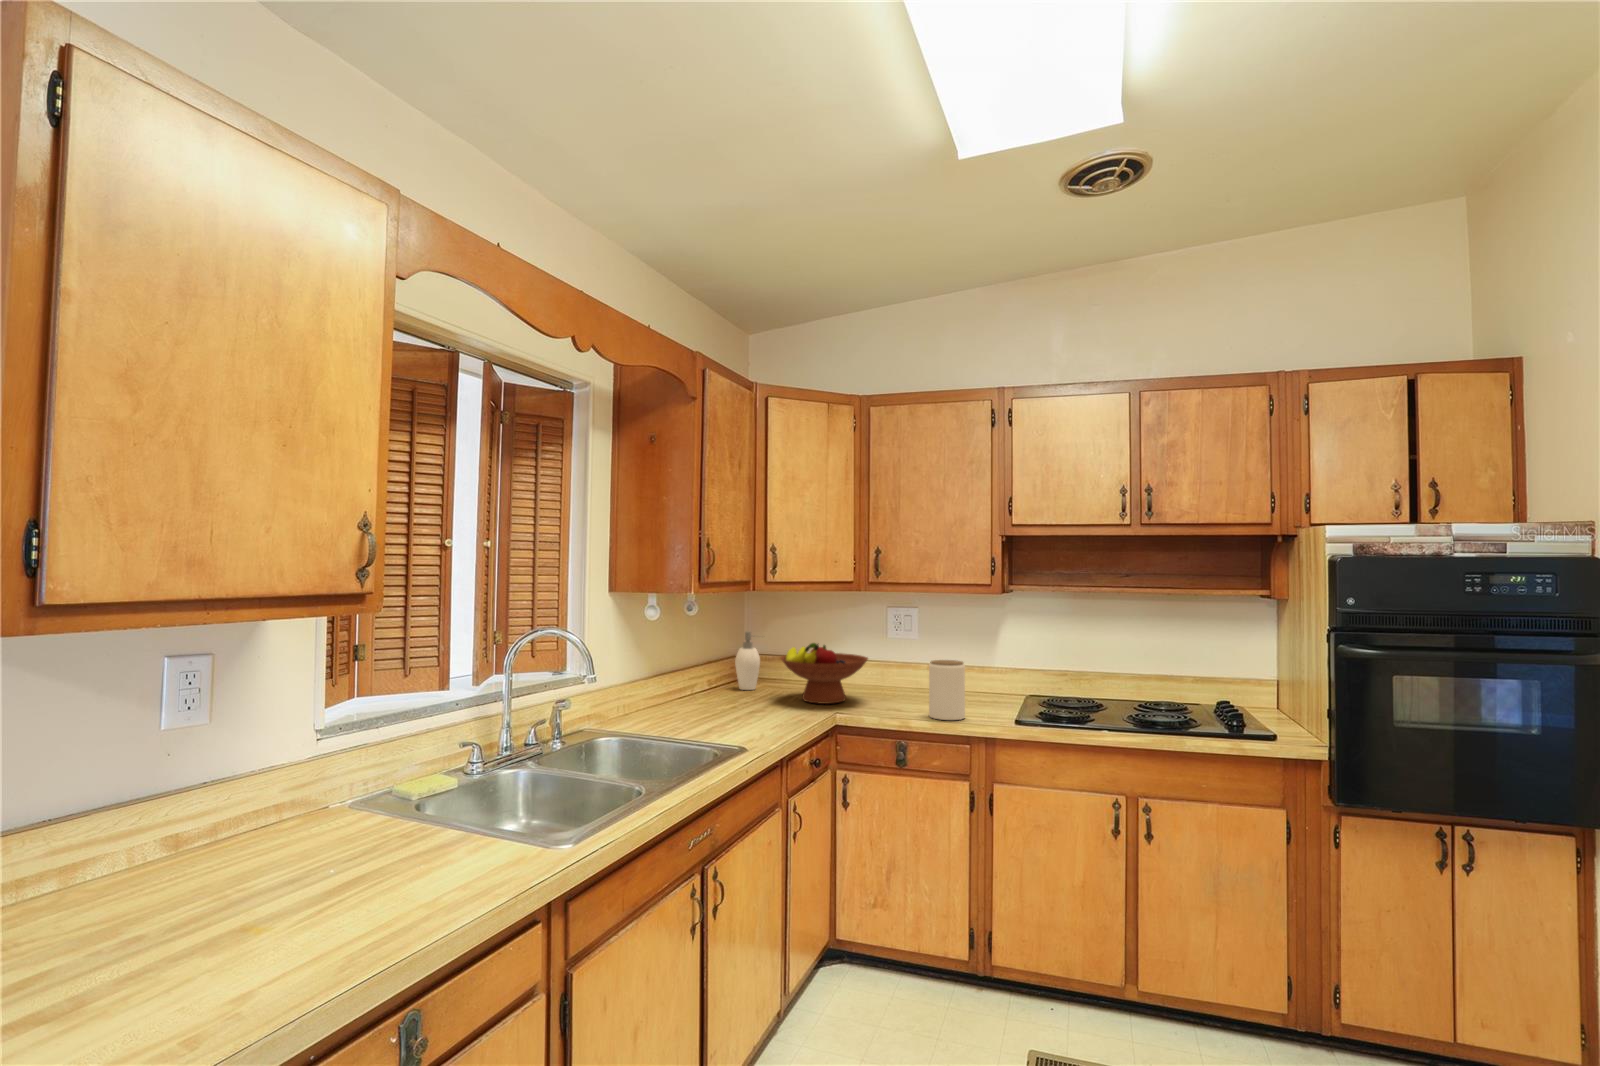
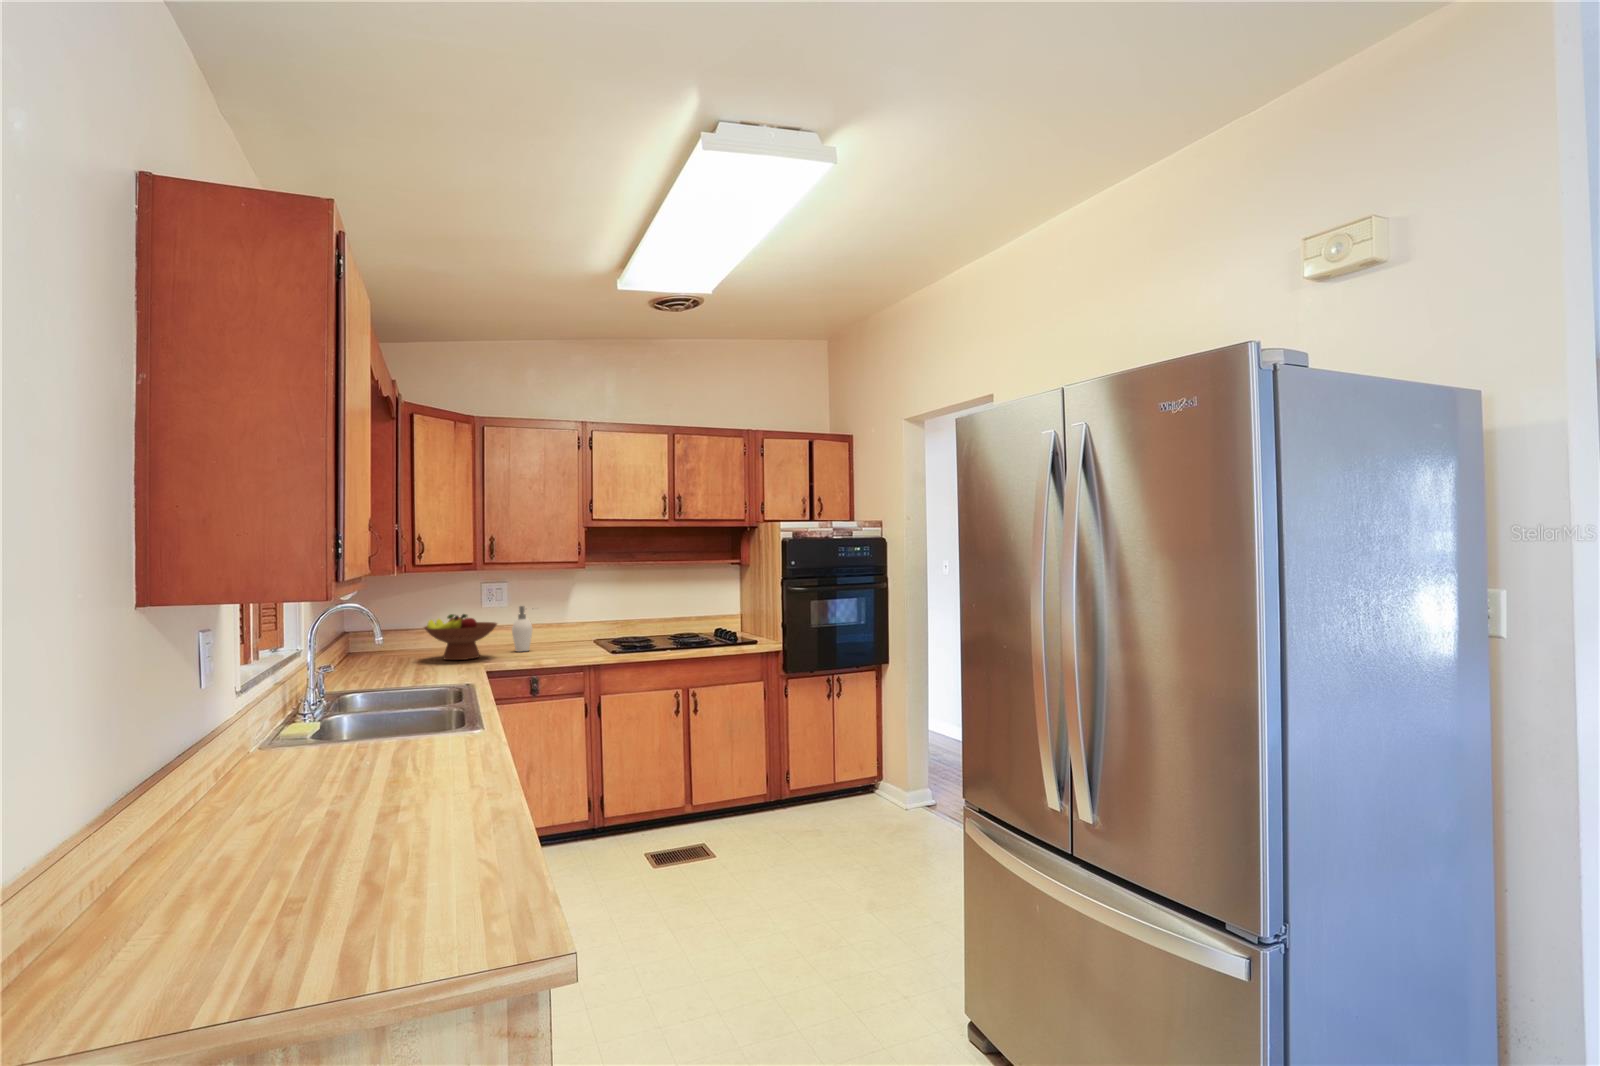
soap dispenser: present [735,631,760,690] -> present [512,606,532,652]
jar: present [929,660,965,720] -> none [553,617,579,657]

